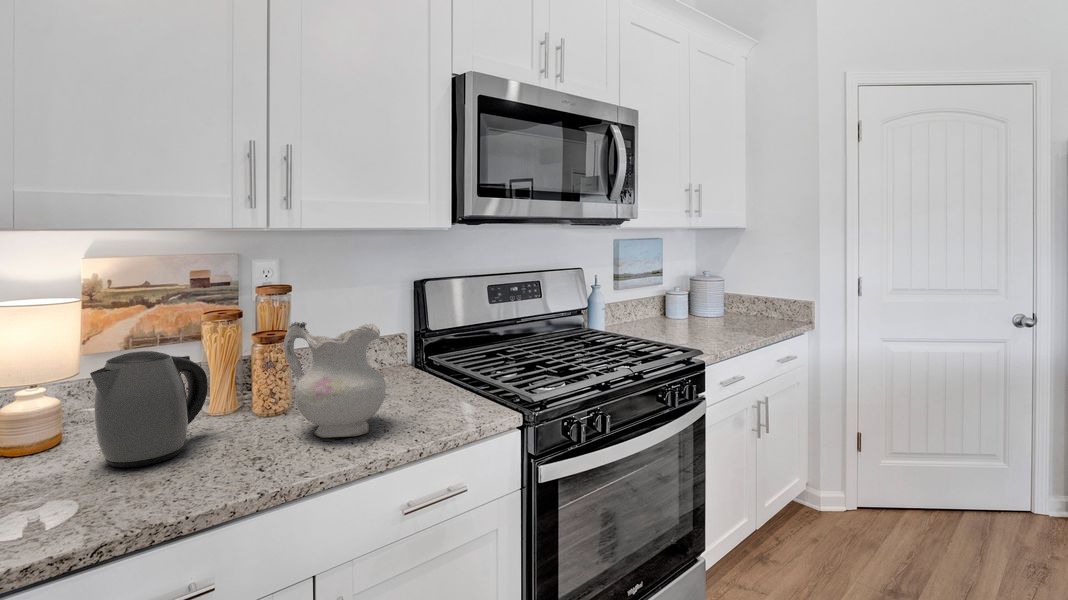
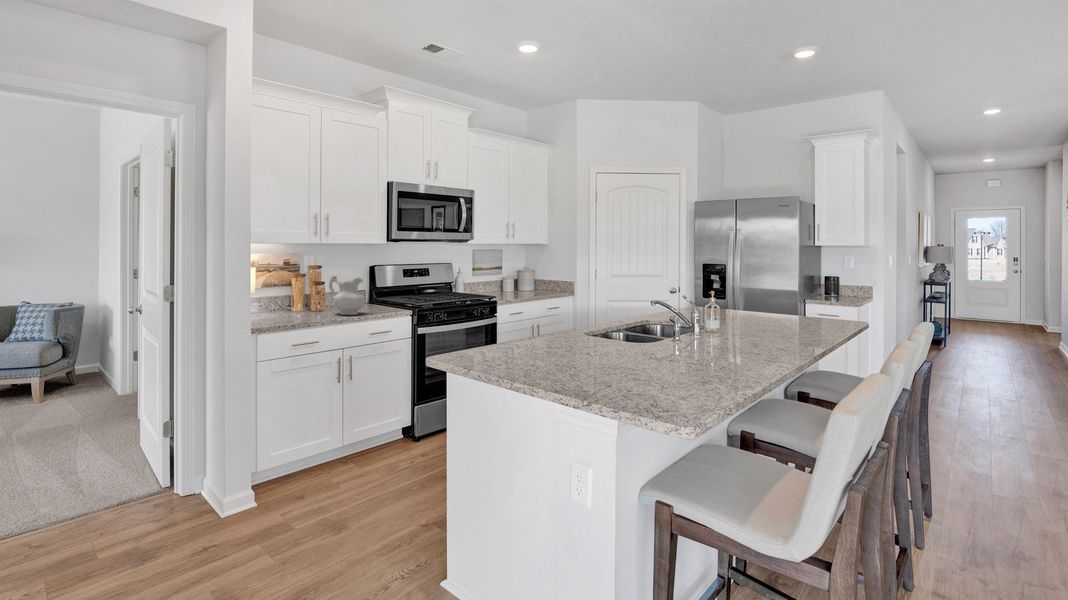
kettle: present [90,351,208,467] -> none [274,283,303,318]

